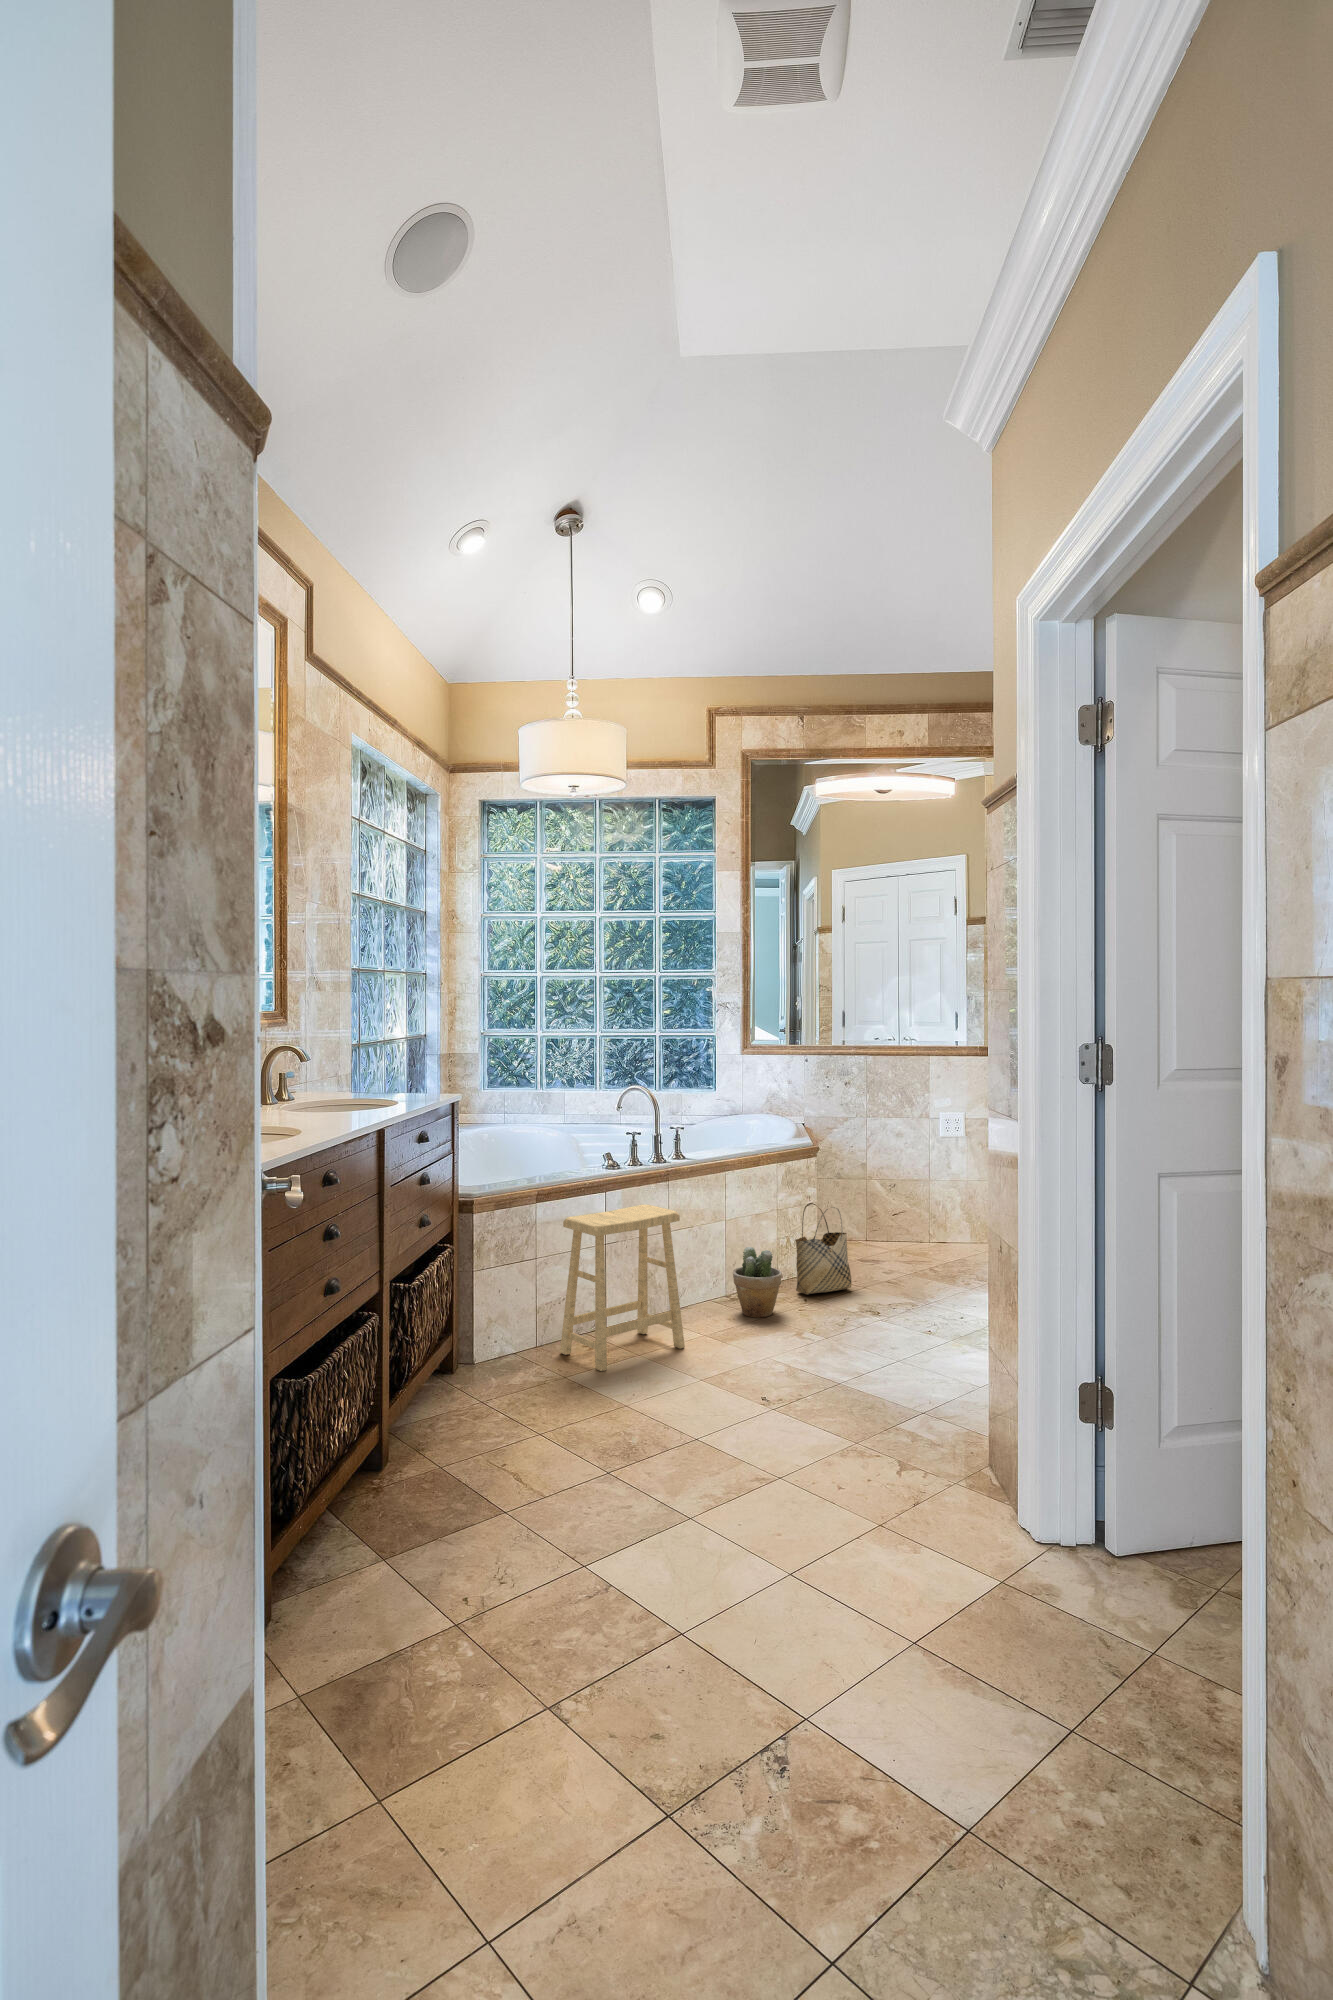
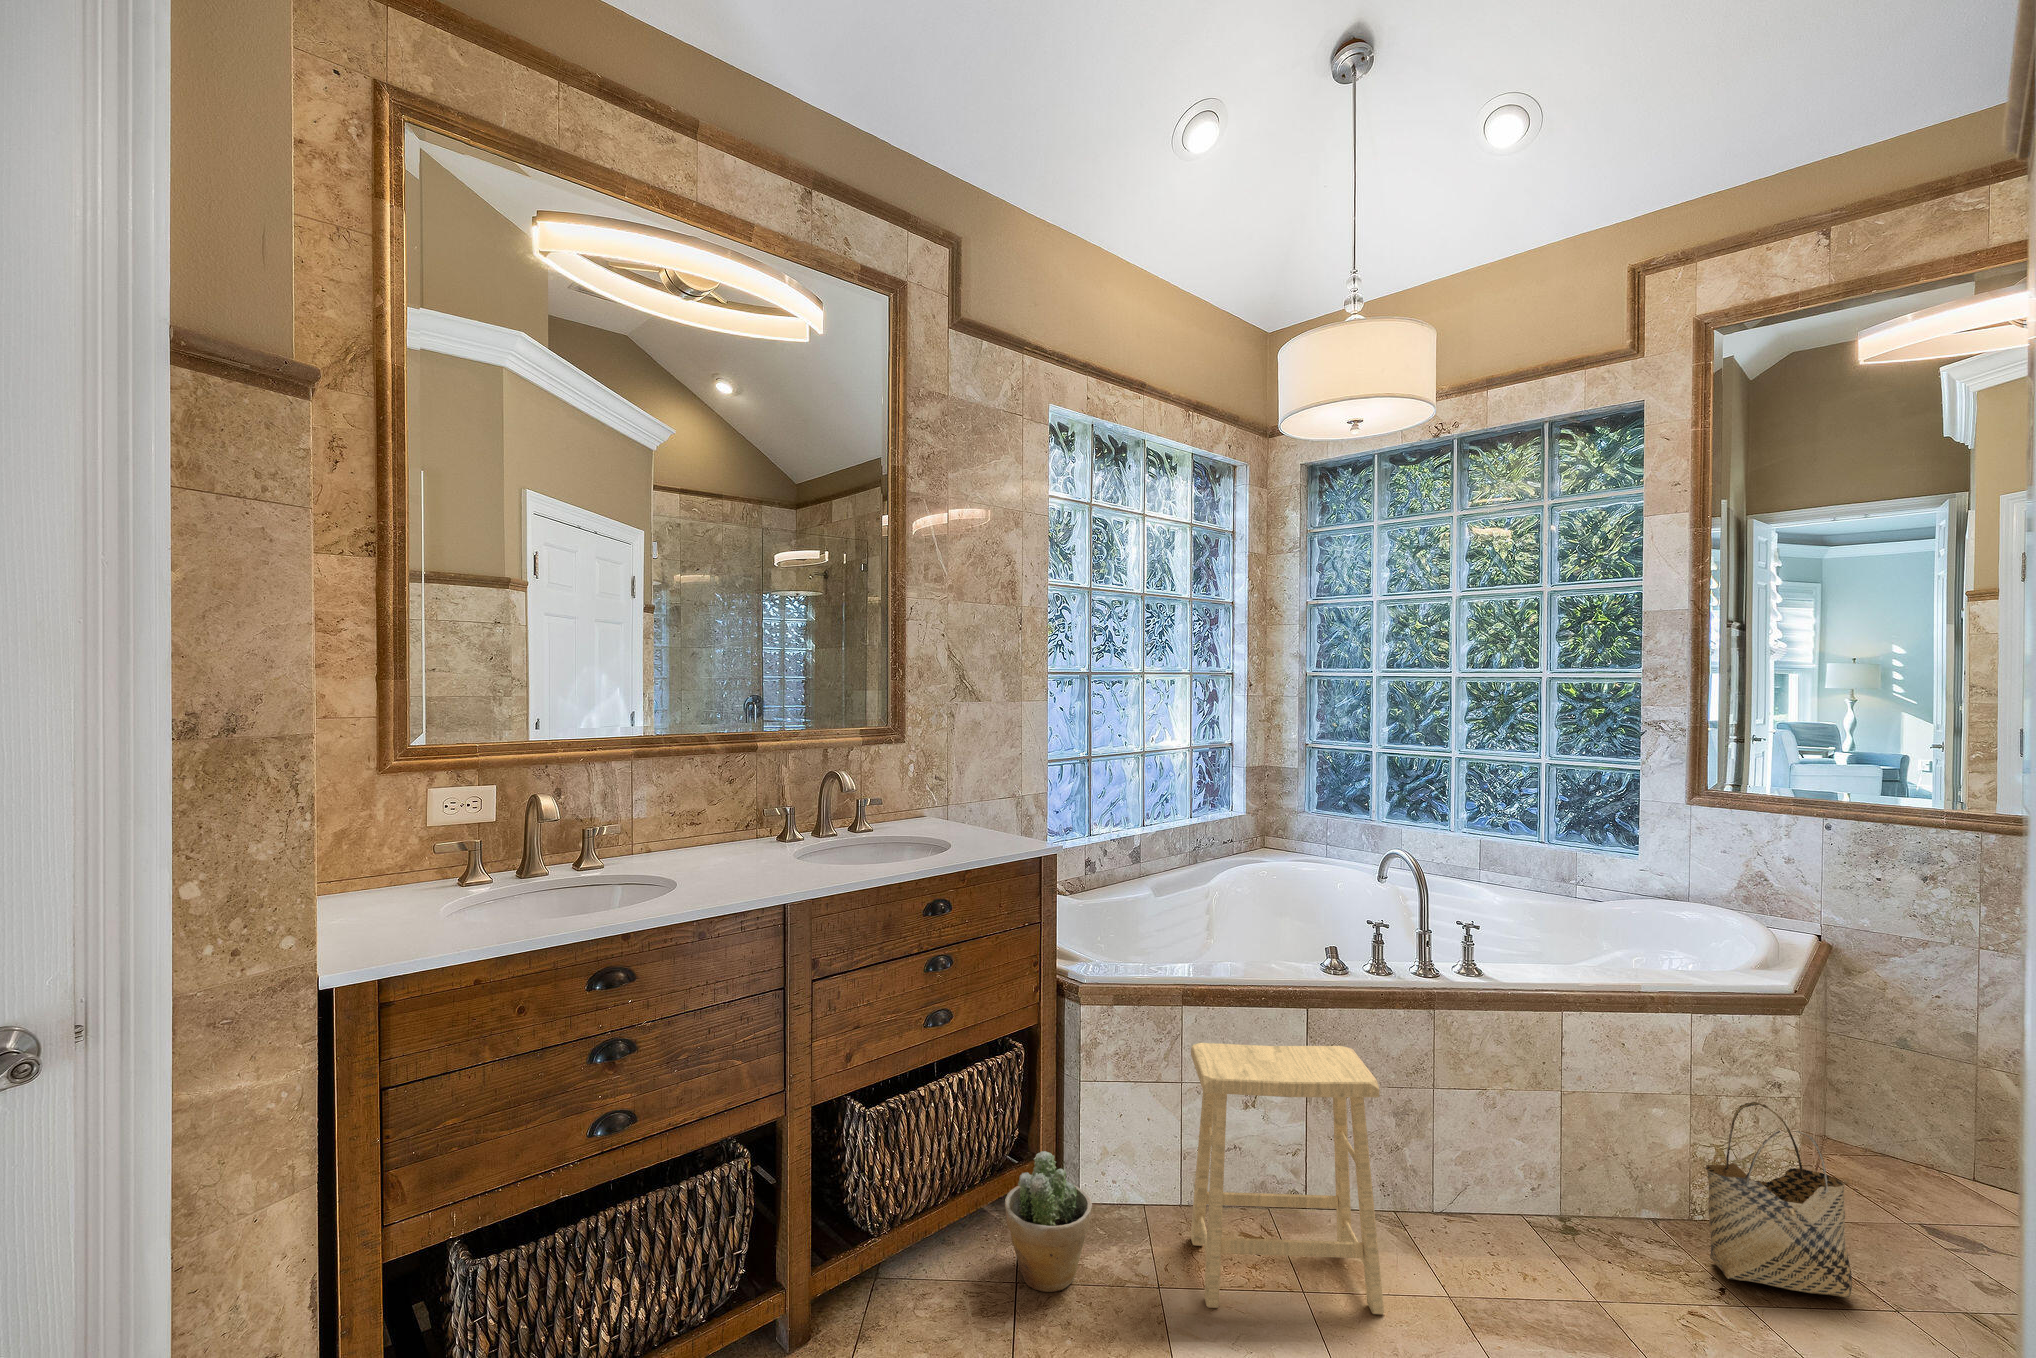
potted plant: present [733,1247,782,1317] -> present [1005,1151,1092,1292]

